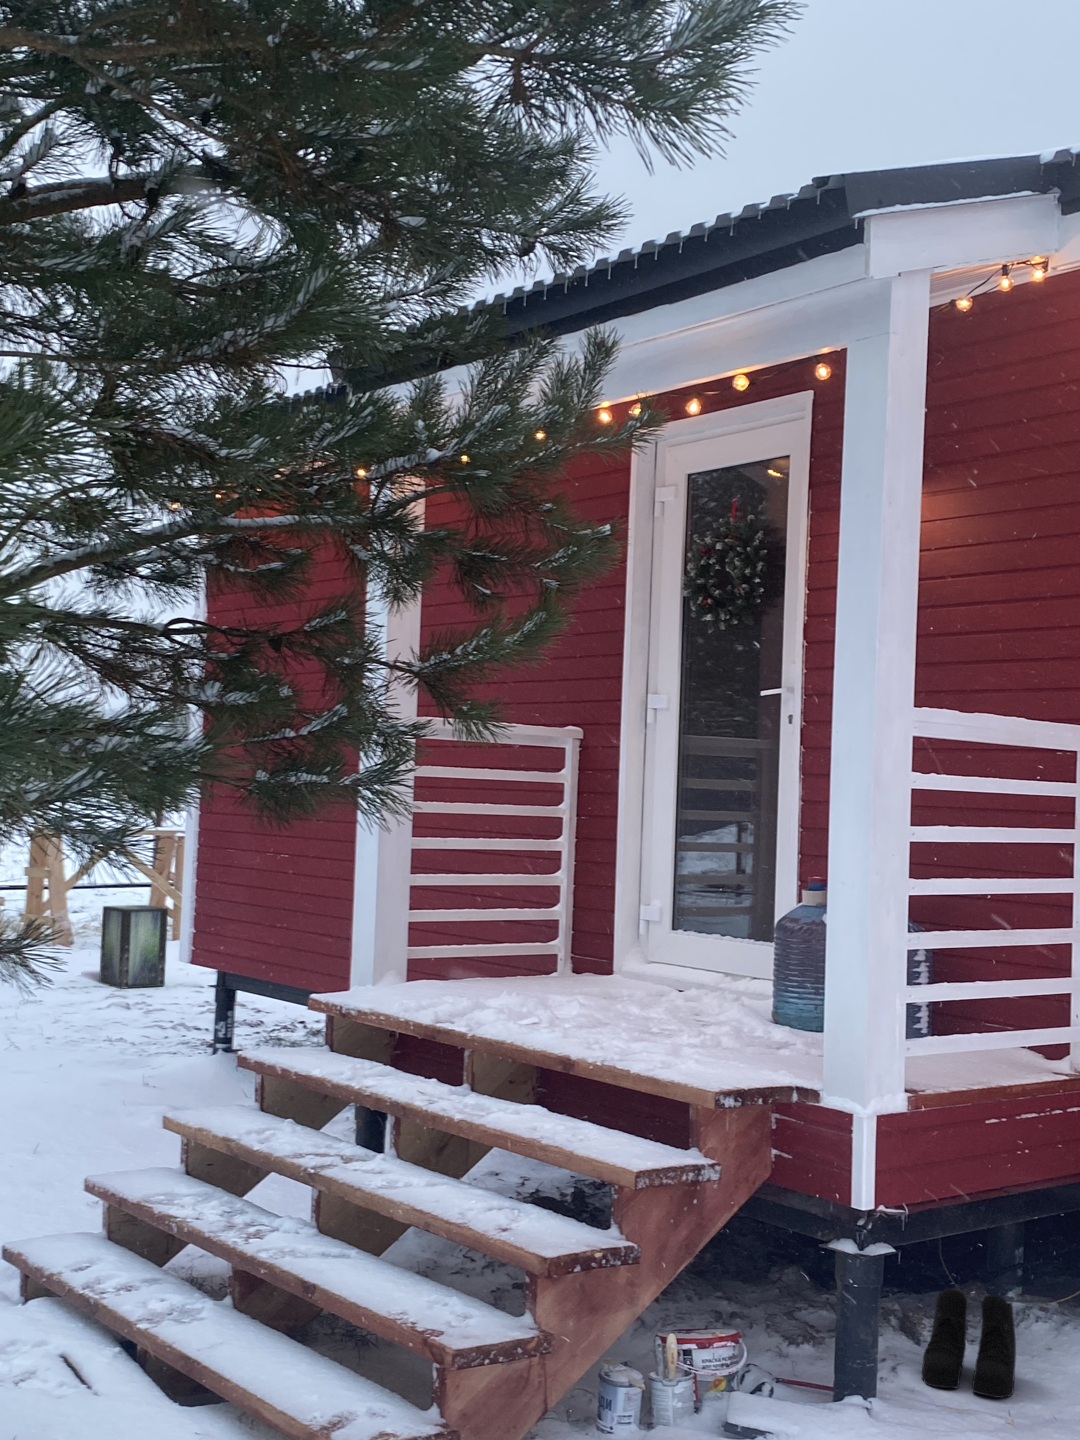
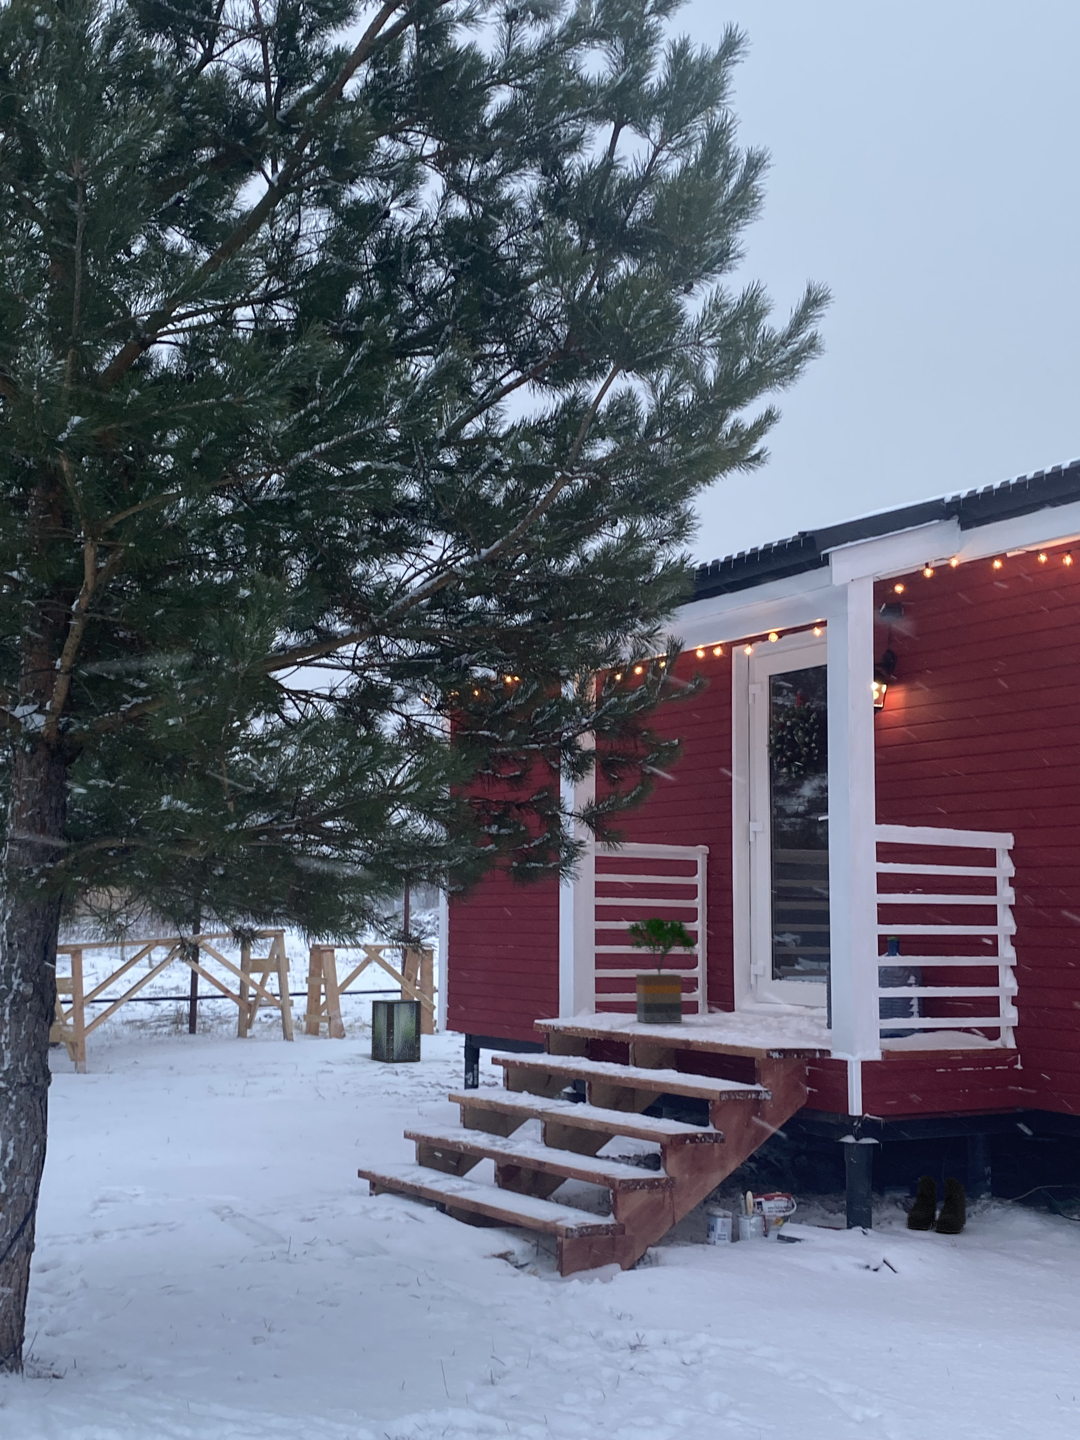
potted tree: none [458,833,574,1001] -> present [626,918,696,1023]

